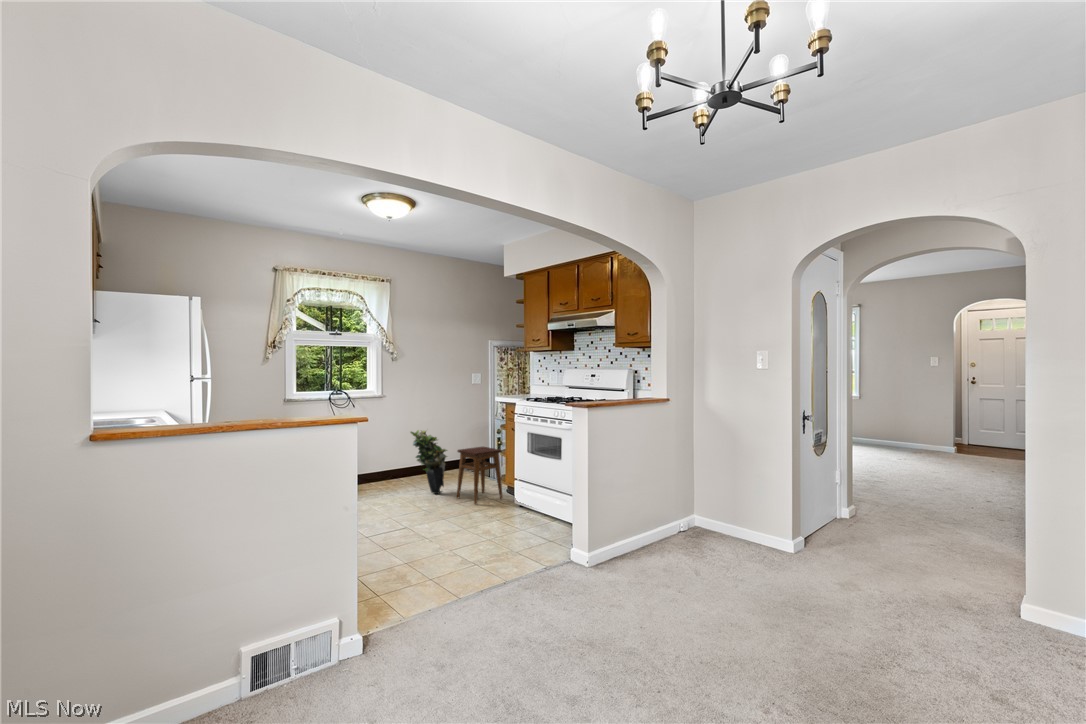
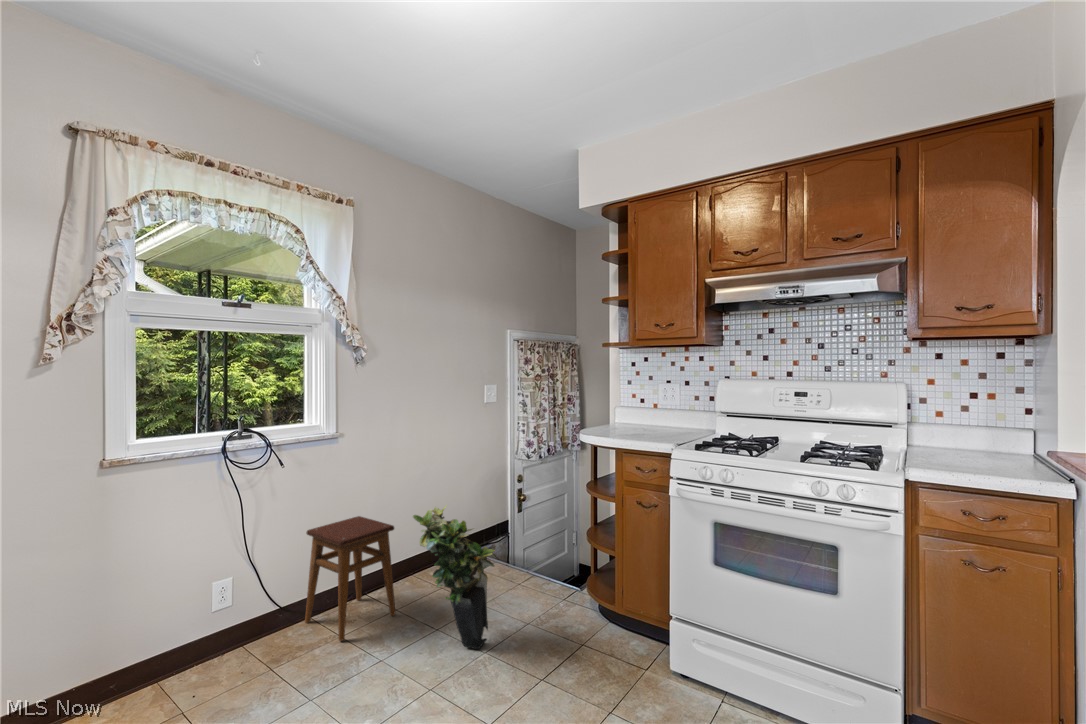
stool: present [457,447,502,504] -> present [305,516,395,641]

